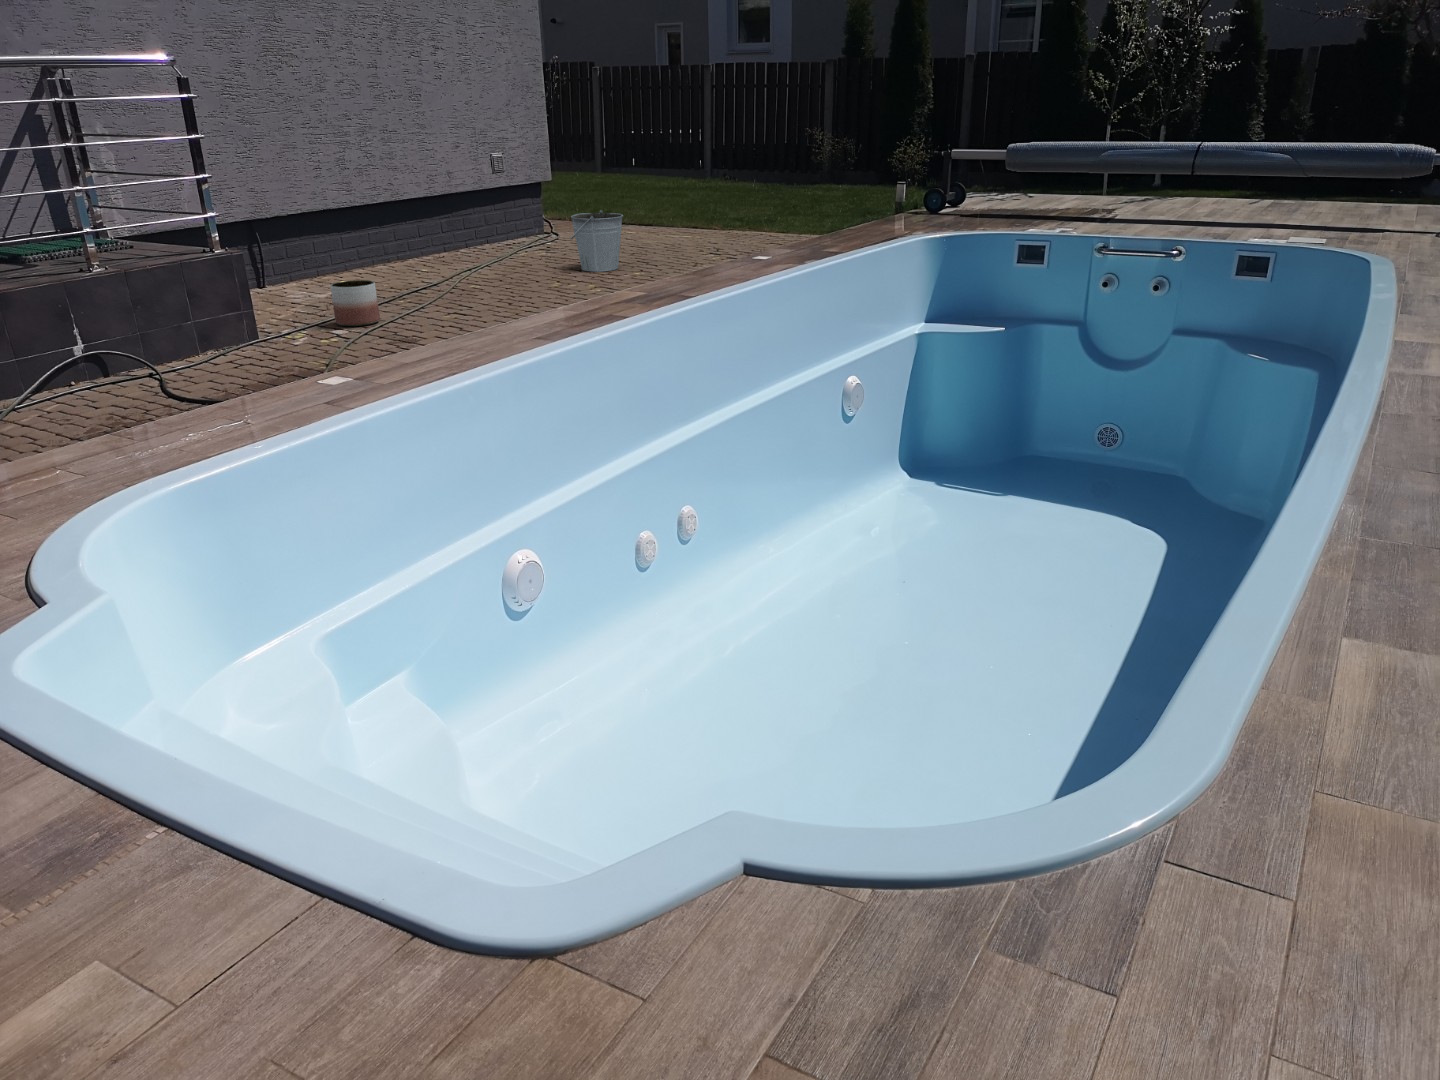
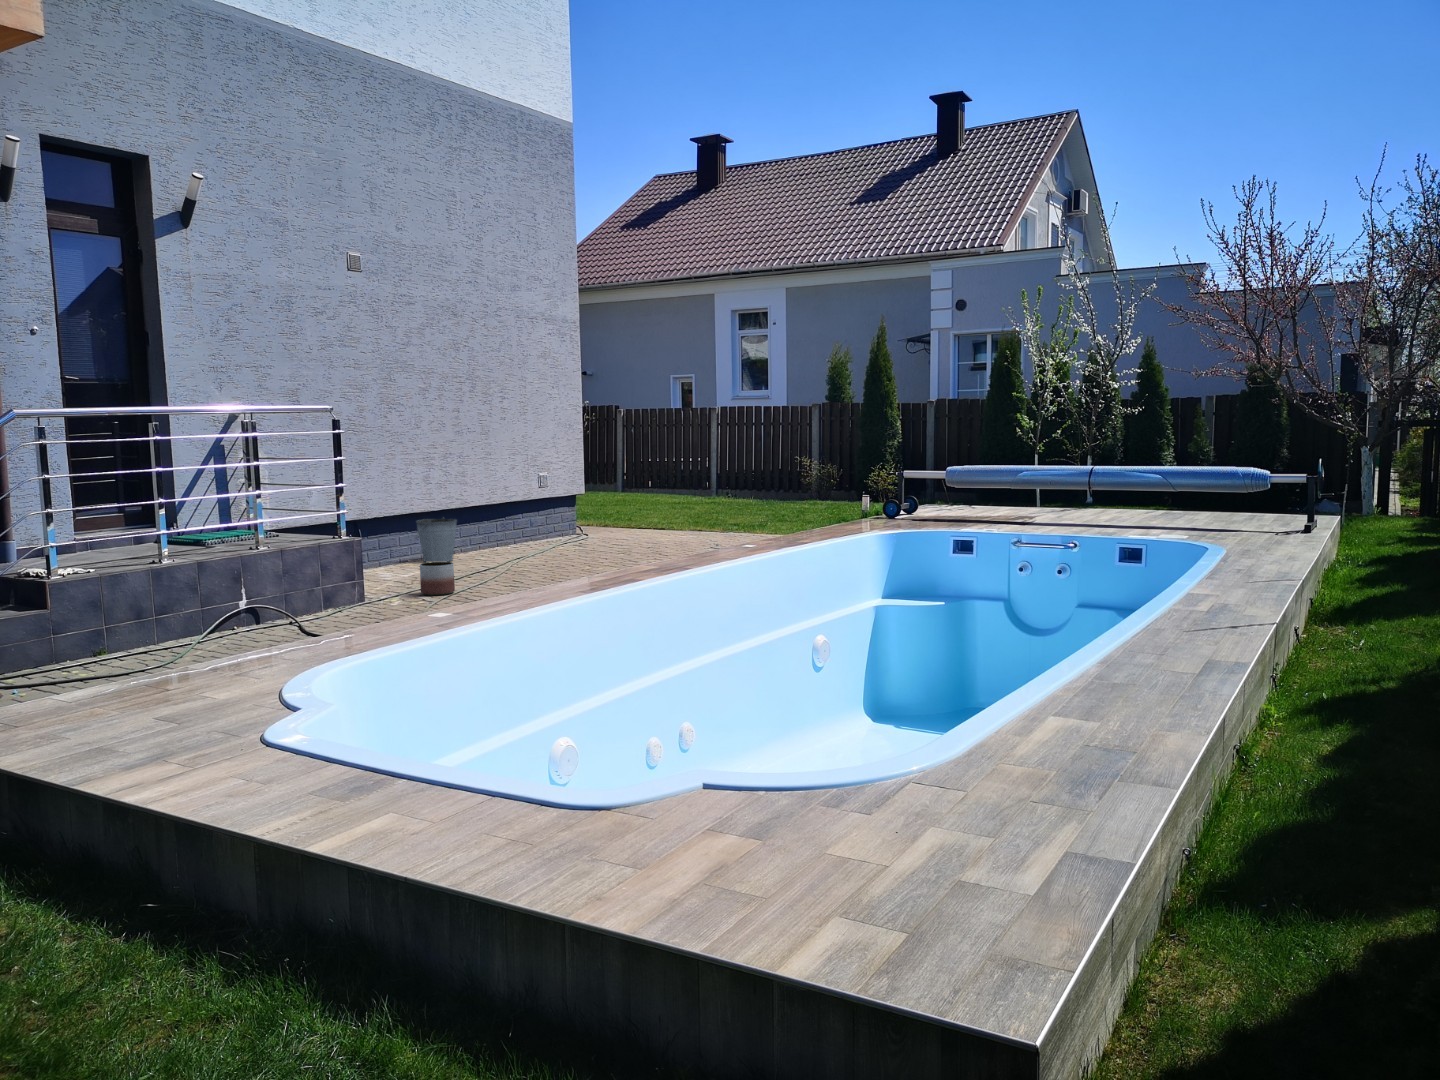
bucket: present [570,210,623,272] -> present [416,518,457,562]

